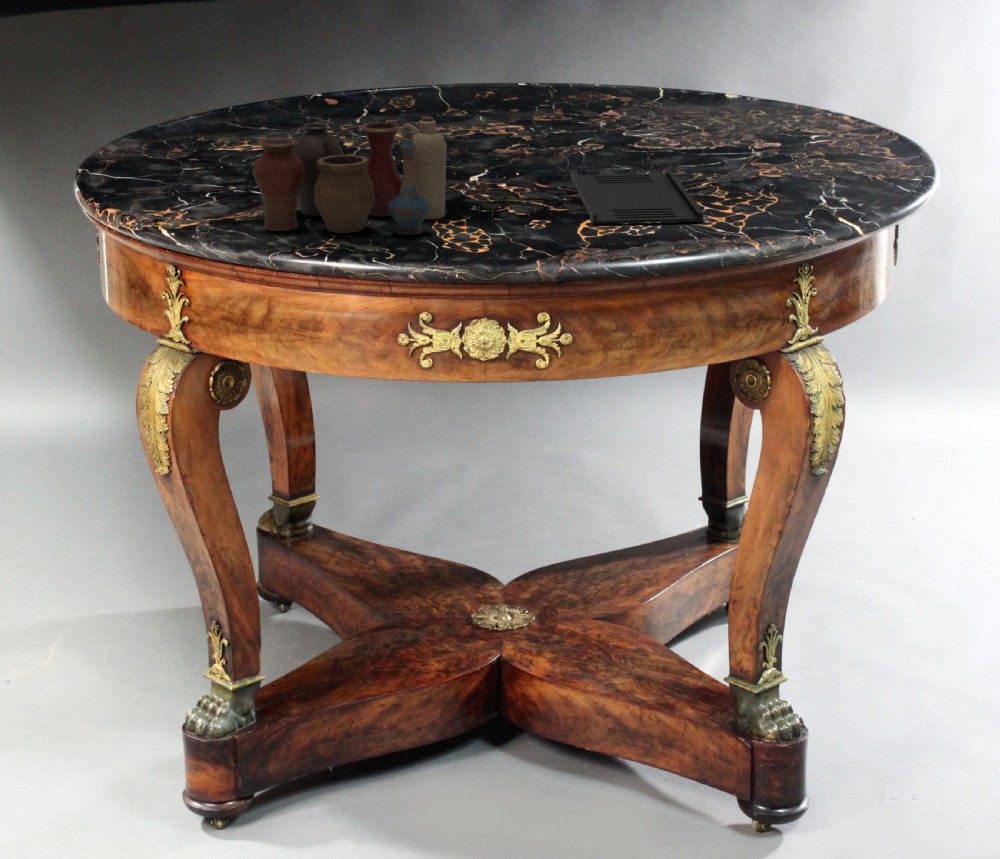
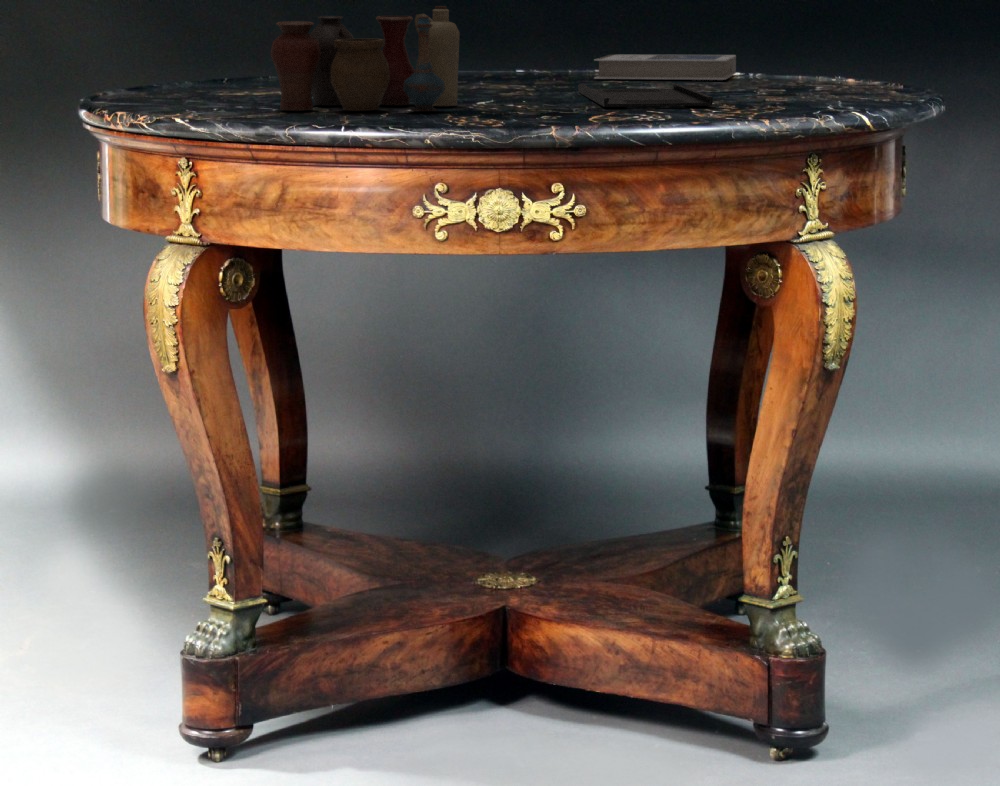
hardback book: none [589,108,732,147] -> present [594,54,736,80]

